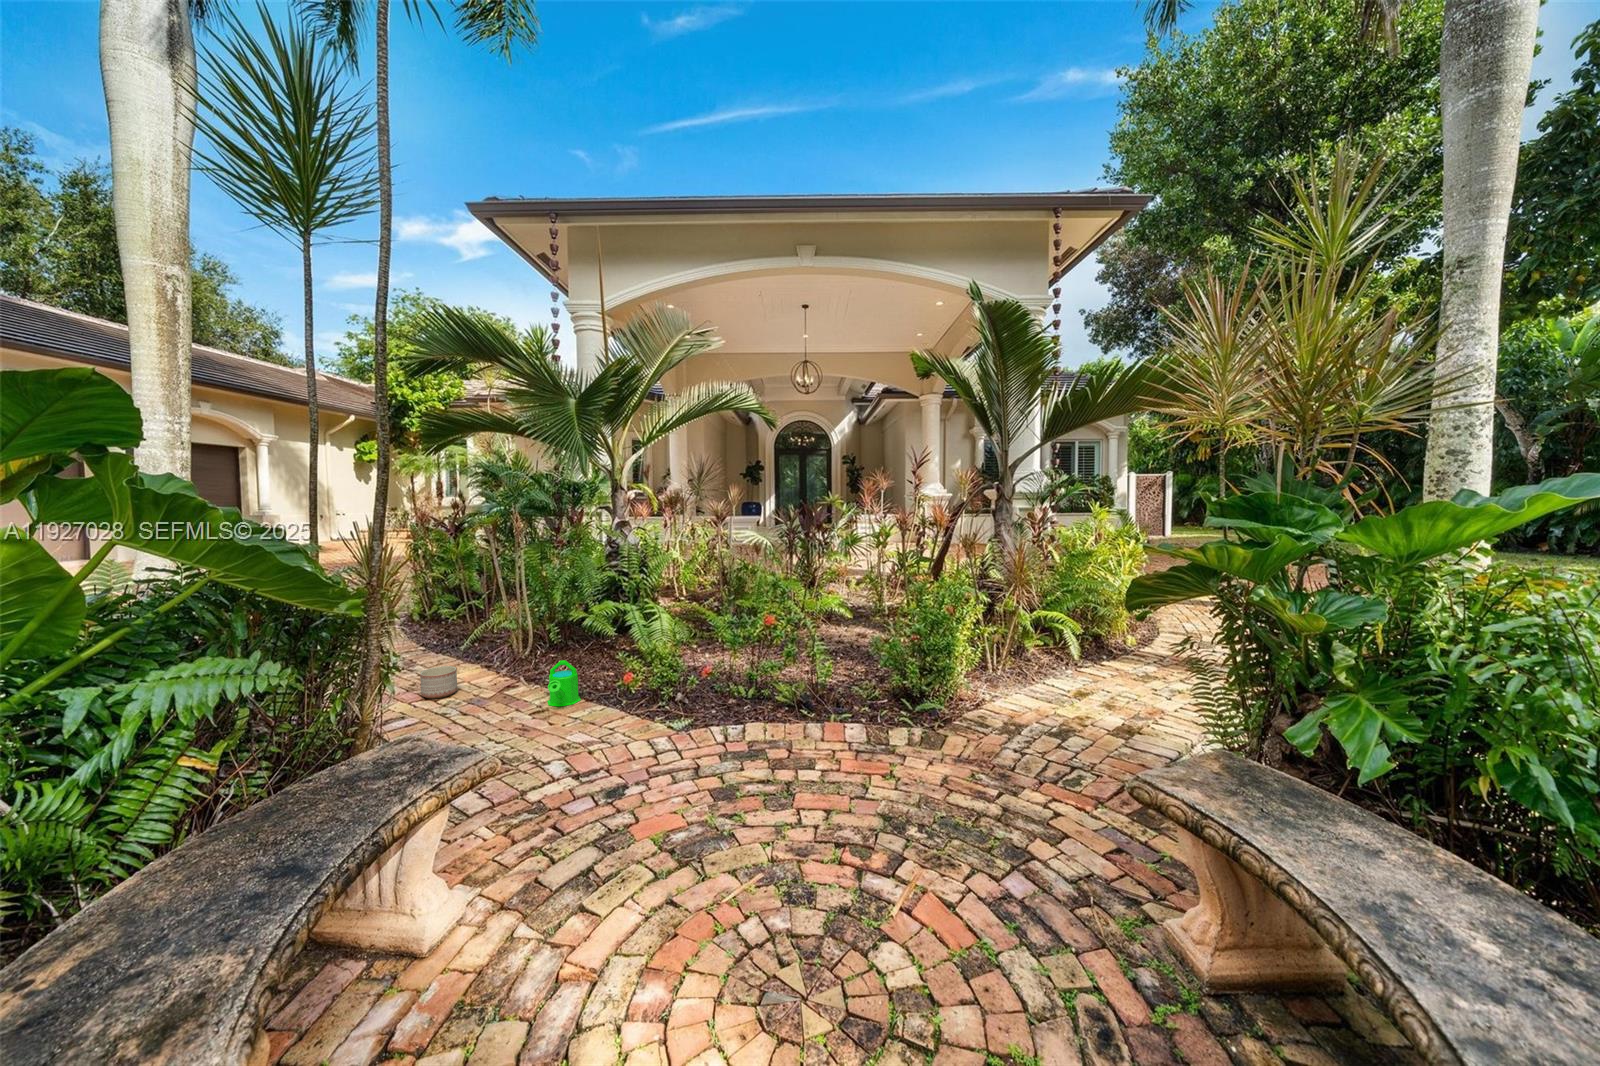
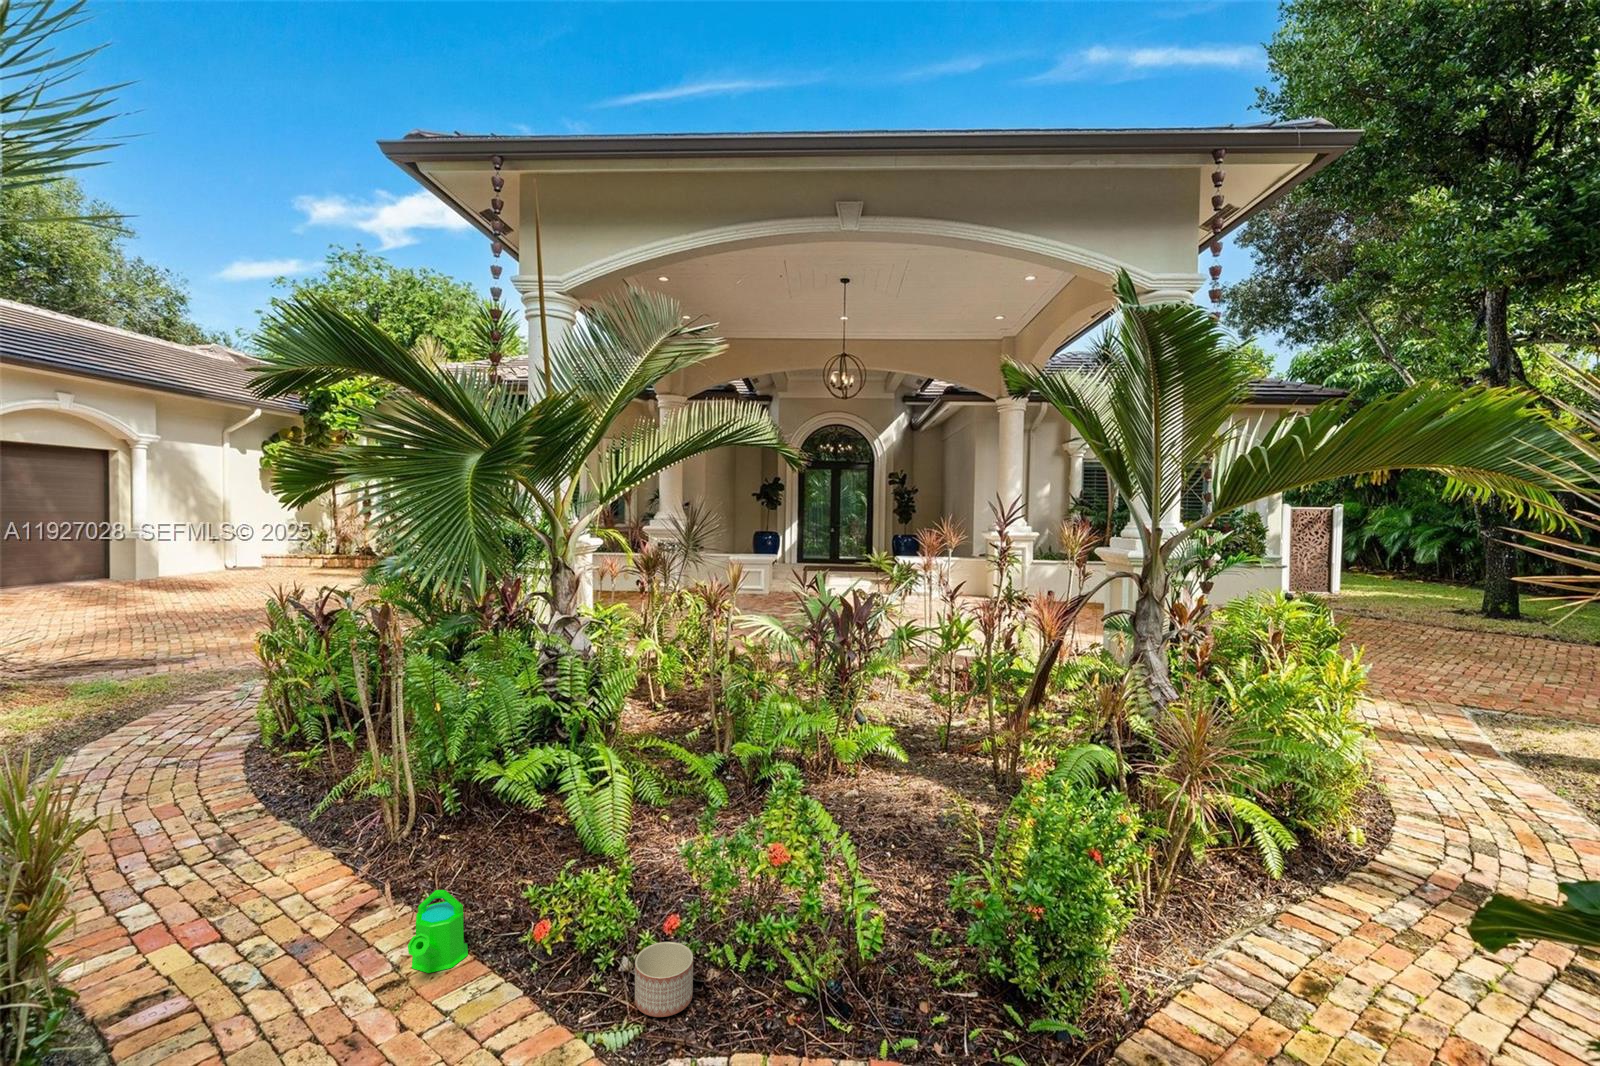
planter: present [420,666,457,699] -> present [635,942,693,1017]

